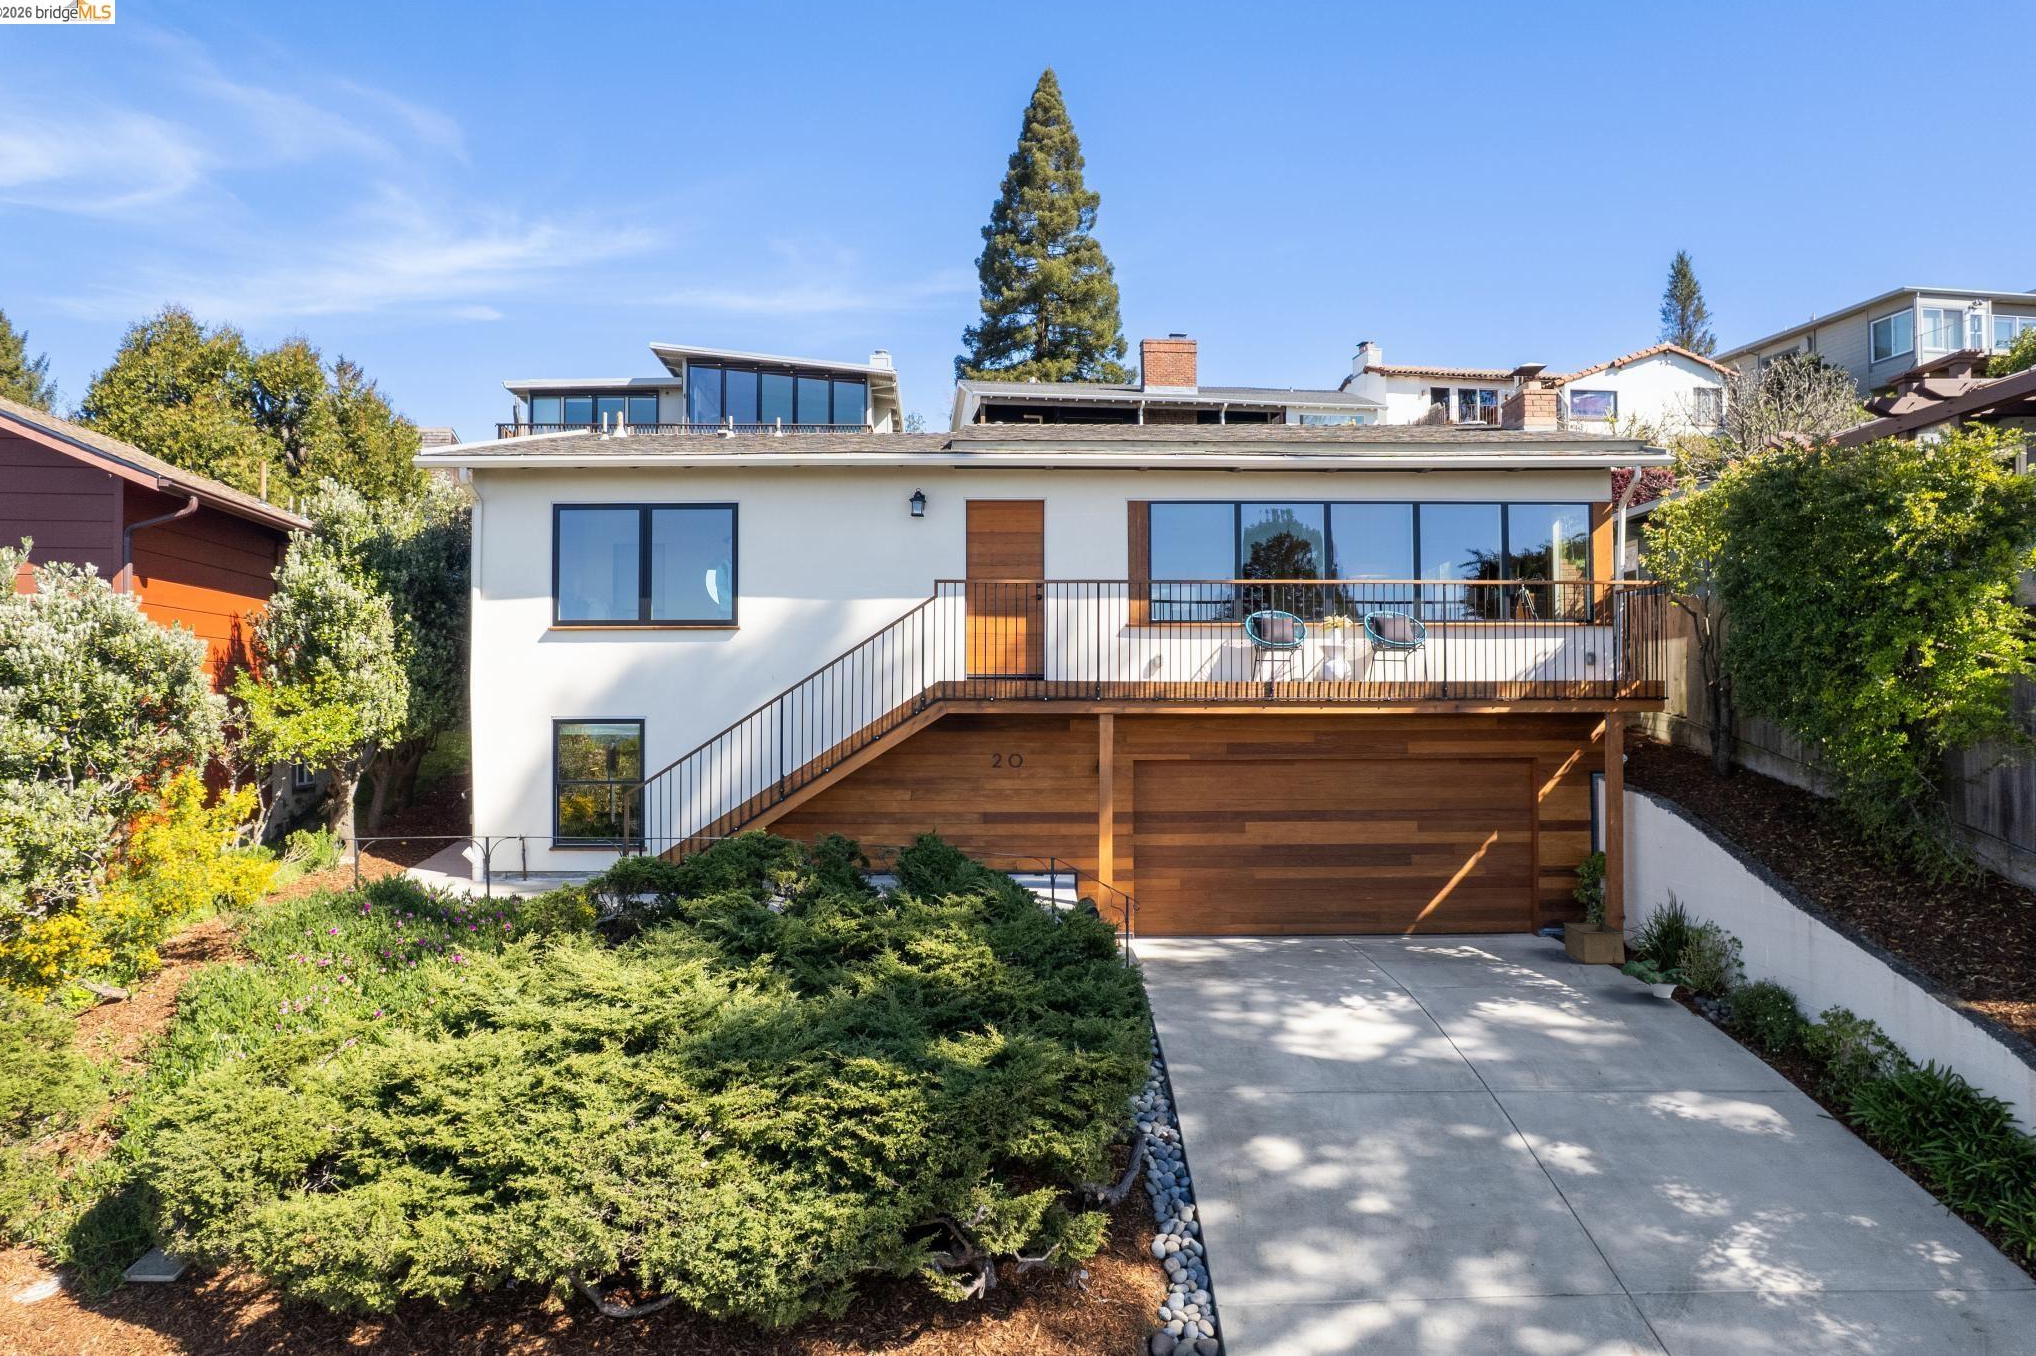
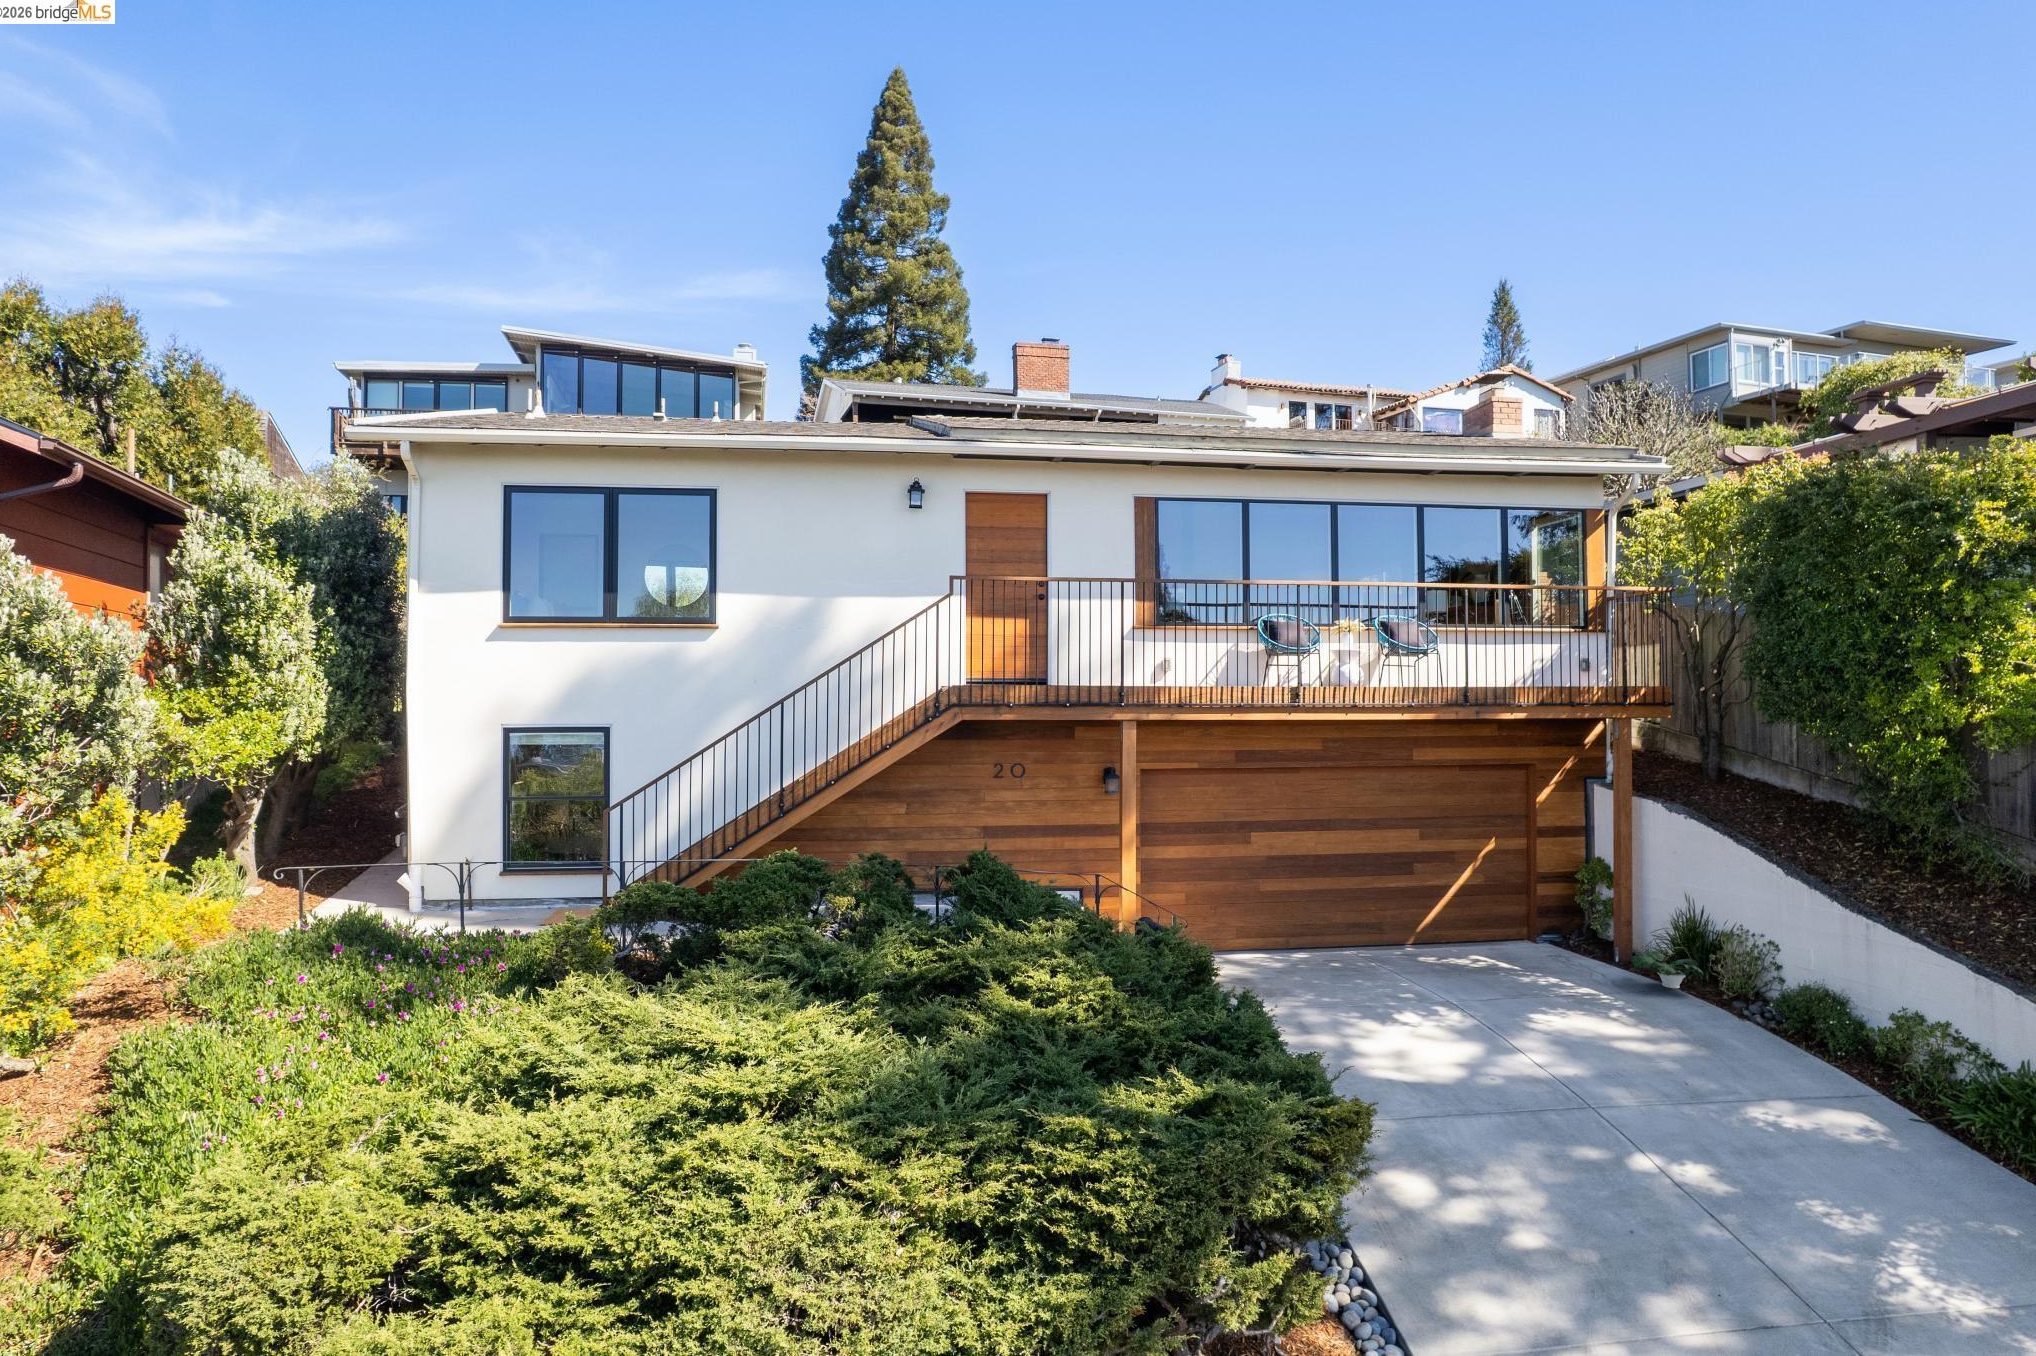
storage bin: present [1563,923,1625,964] -> none [1557,916,1619,957]

